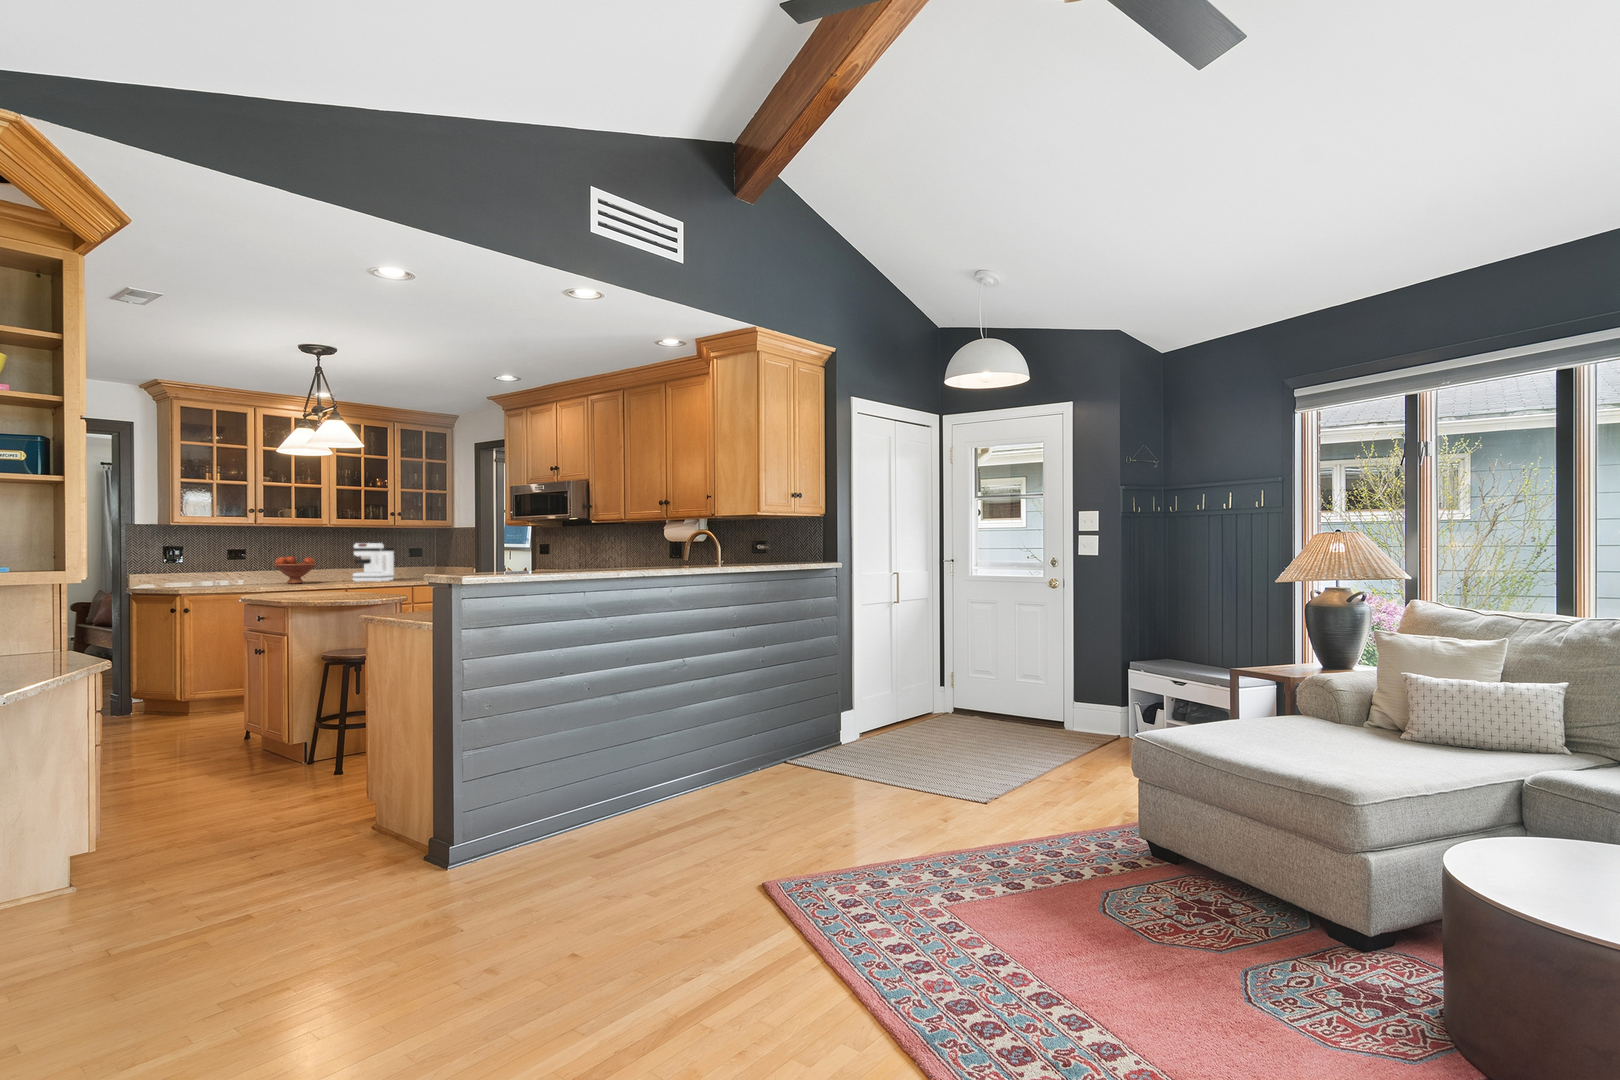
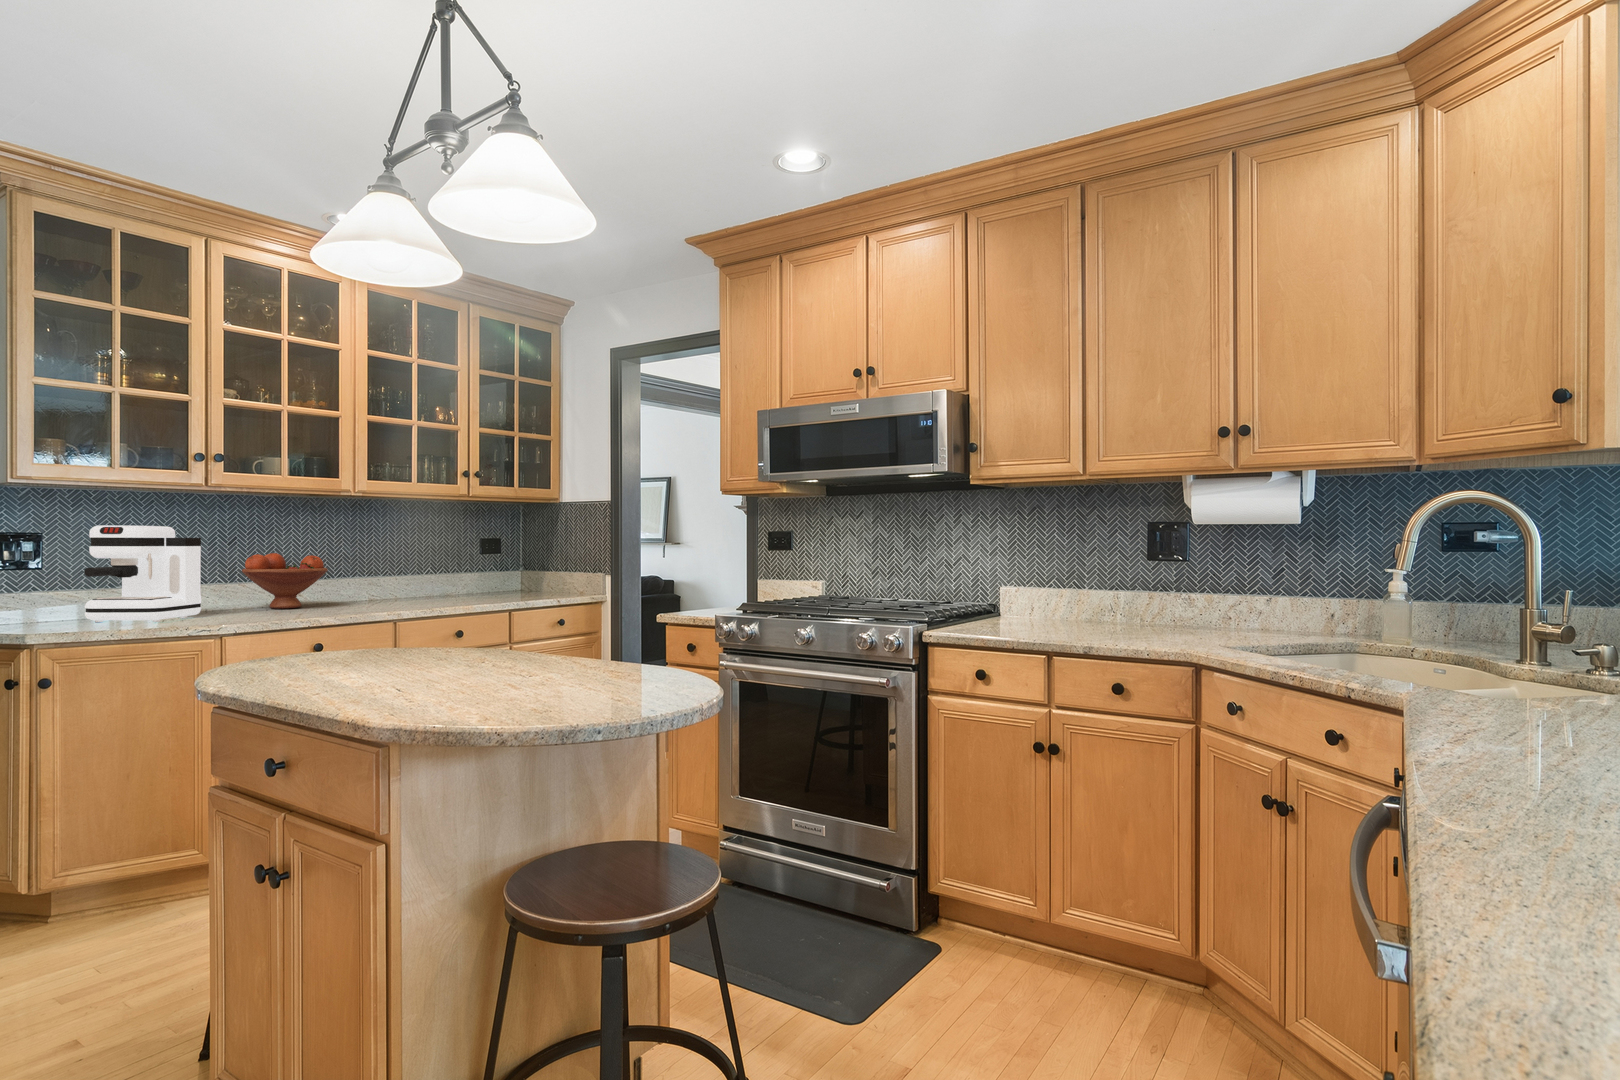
coffee maker: present [353,543,394,582] -> present [84,525,201,622]

